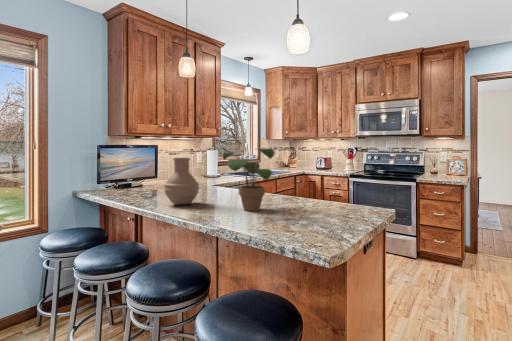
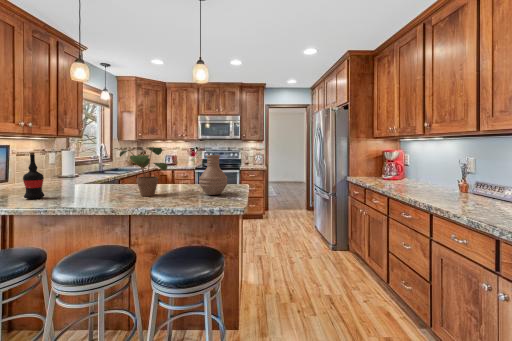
wine bottle: none [141,154,159,202] -> present [23,153,44,199]
vase: present [164,158,199,205] -> present [199,155,228,195]

